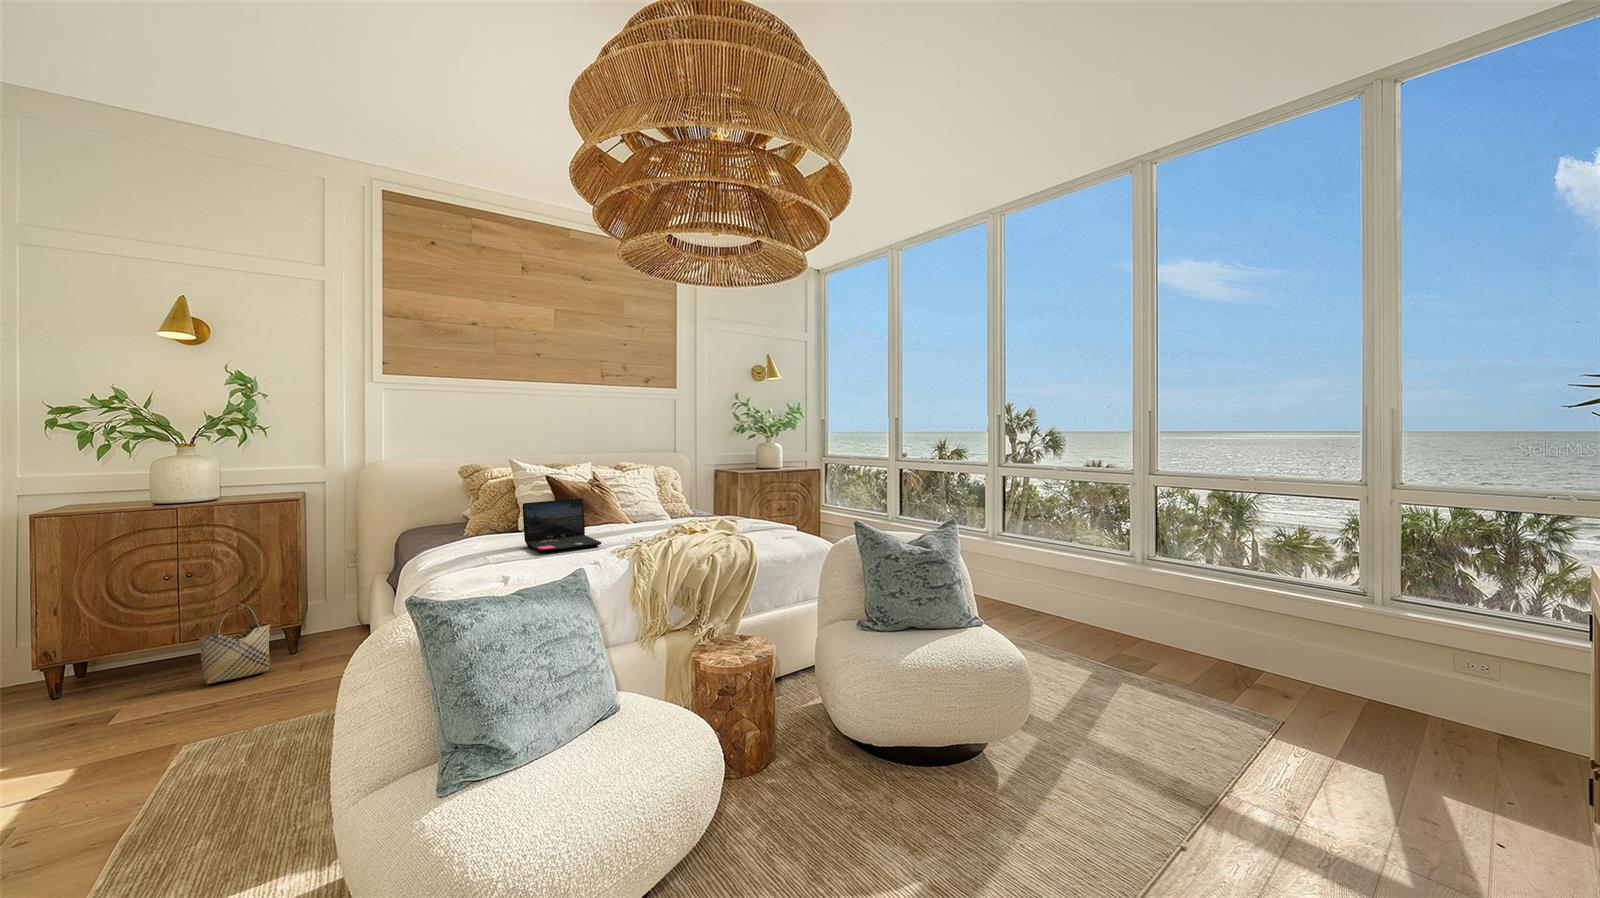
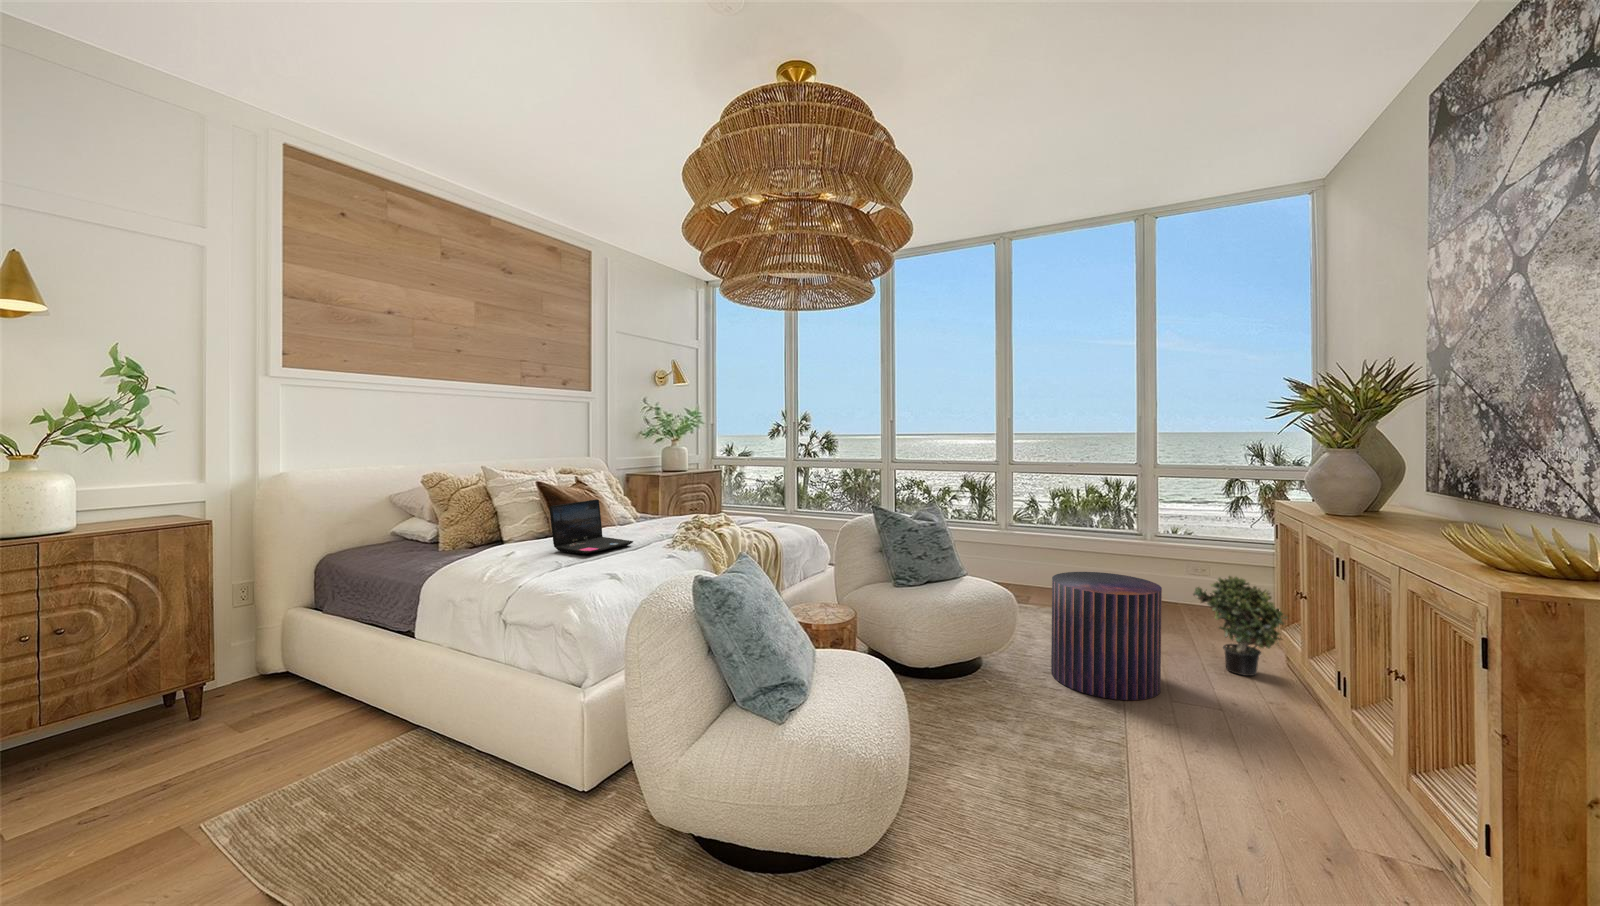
woven basket: present [199,602,270,684] -> none [89,659,189,771]
pouf: none [1050,631,1205,825] -> present [1051,572,1162,700]
potted plant: none [1290,670,1442,831] -> present [1193,576,1287,676]

